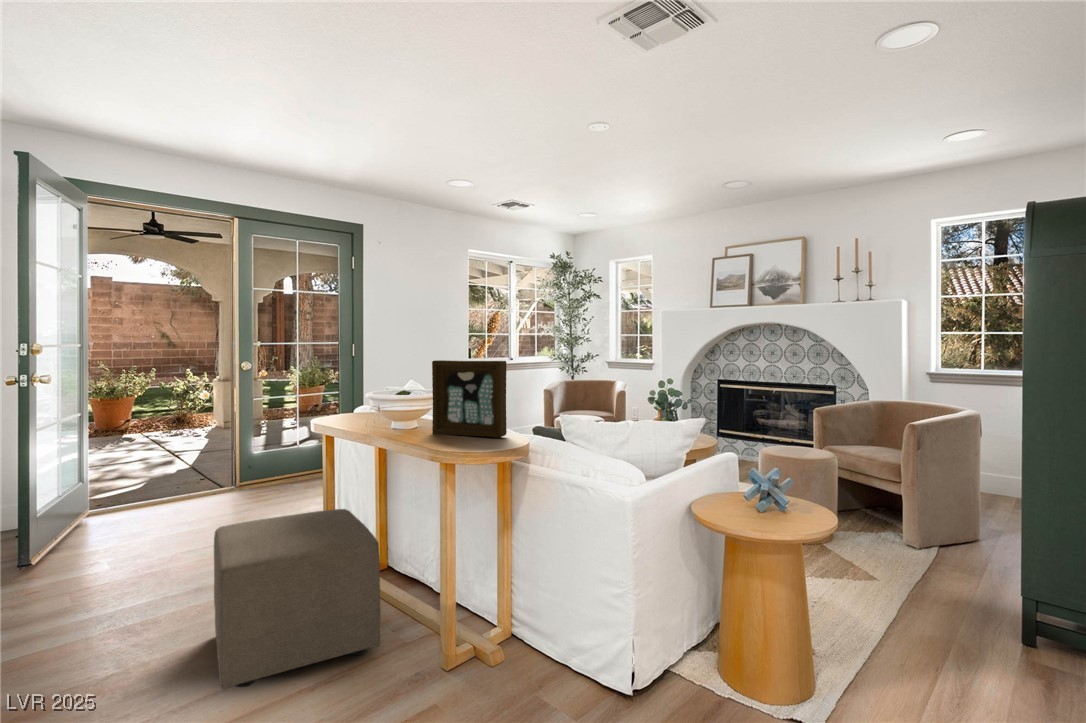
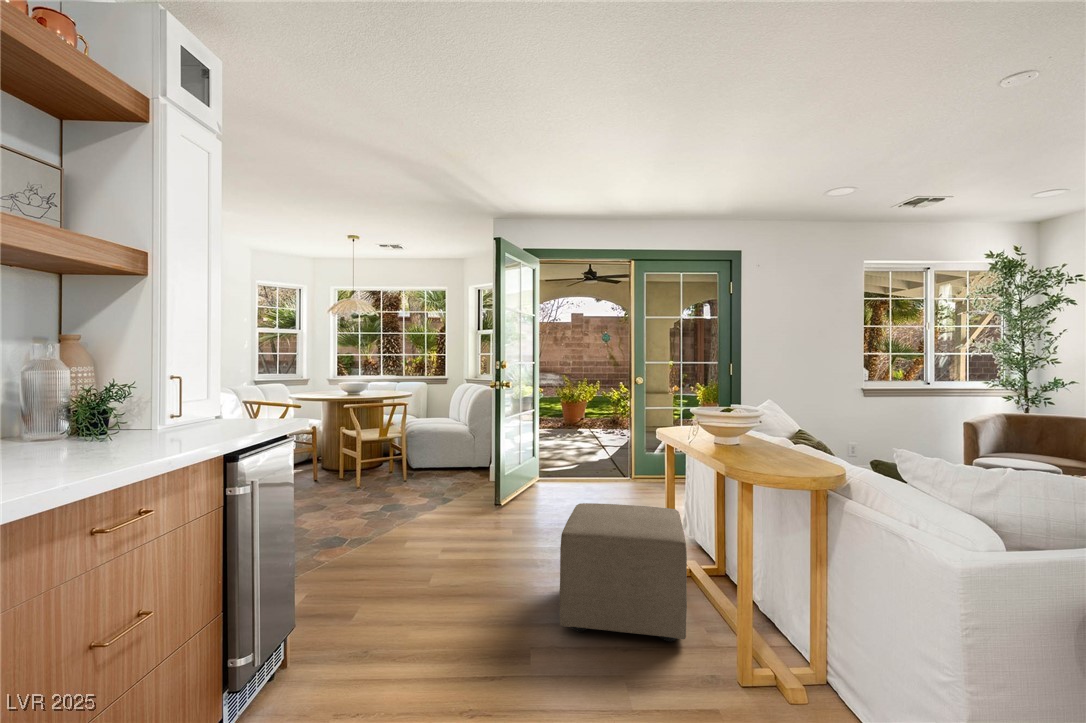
picture frame: present [432,360,507,438] -> none [746,379,824,463]

